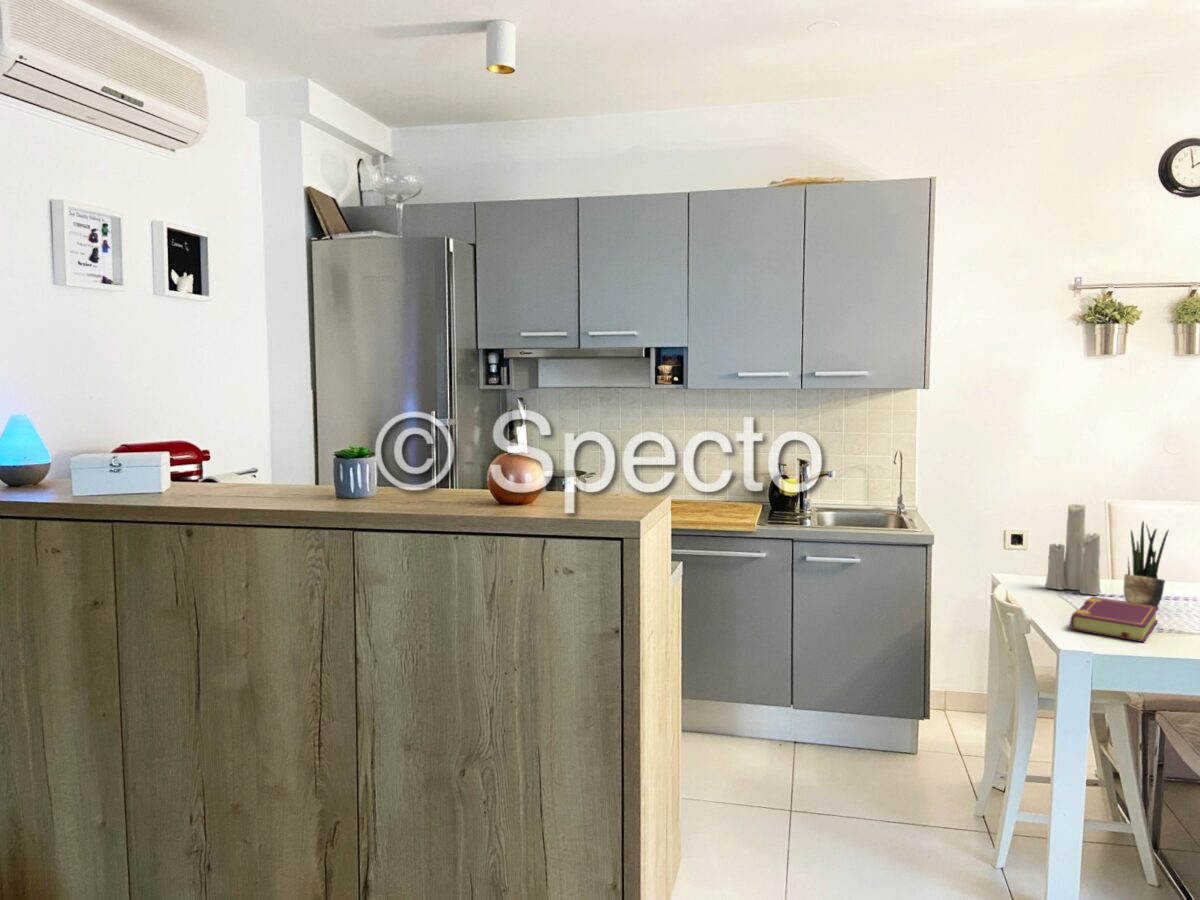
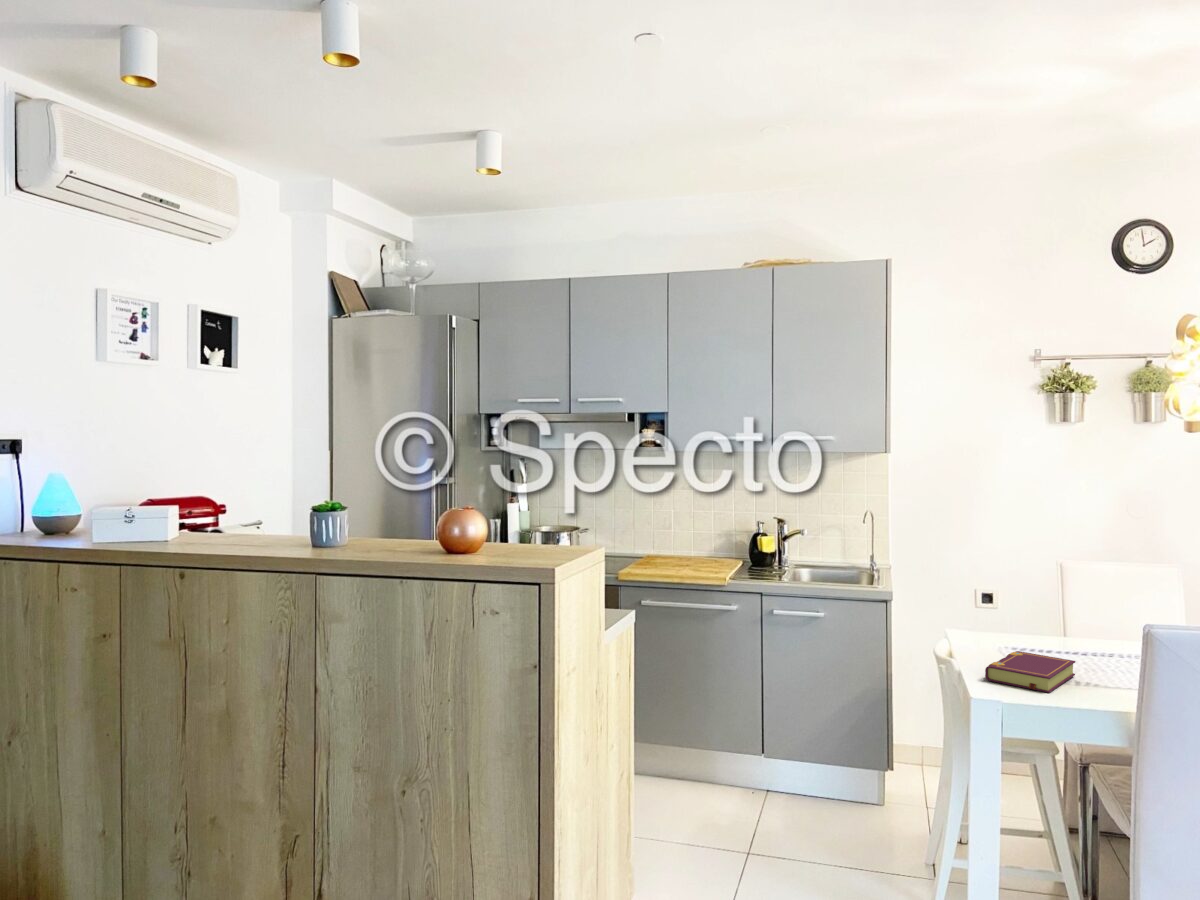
candle: present [1045,497,1101,595] -> none [986,548,1037,651]
potted plant: present [1124,522,1168,606] -> none [1052,579,1092,662]

